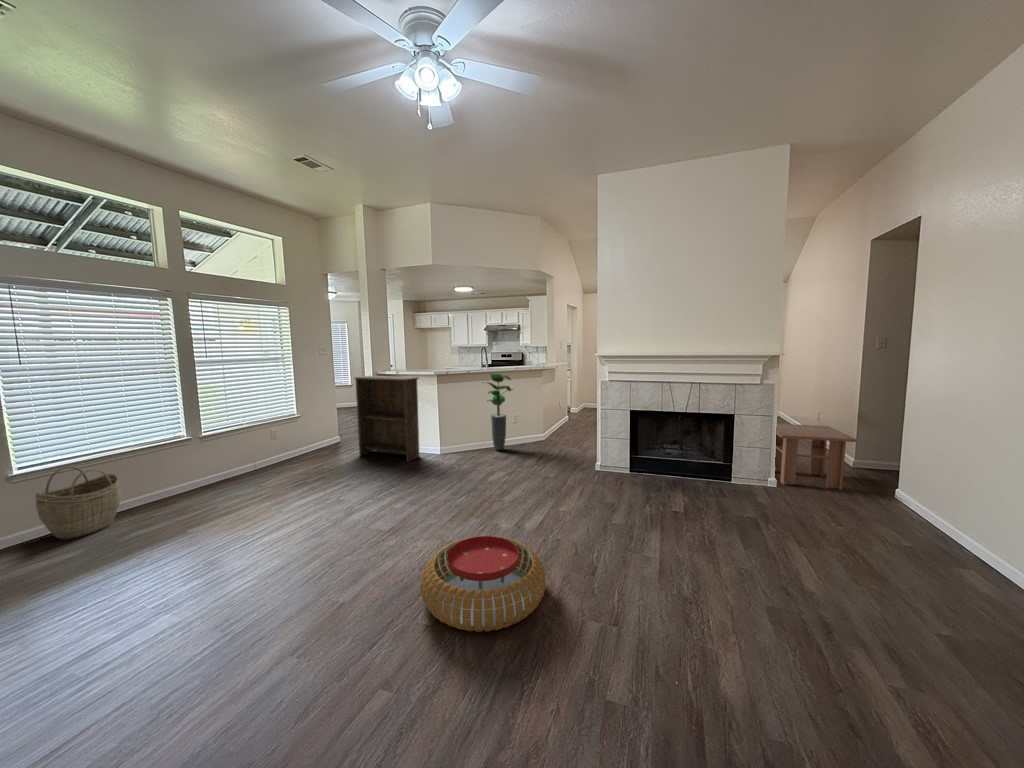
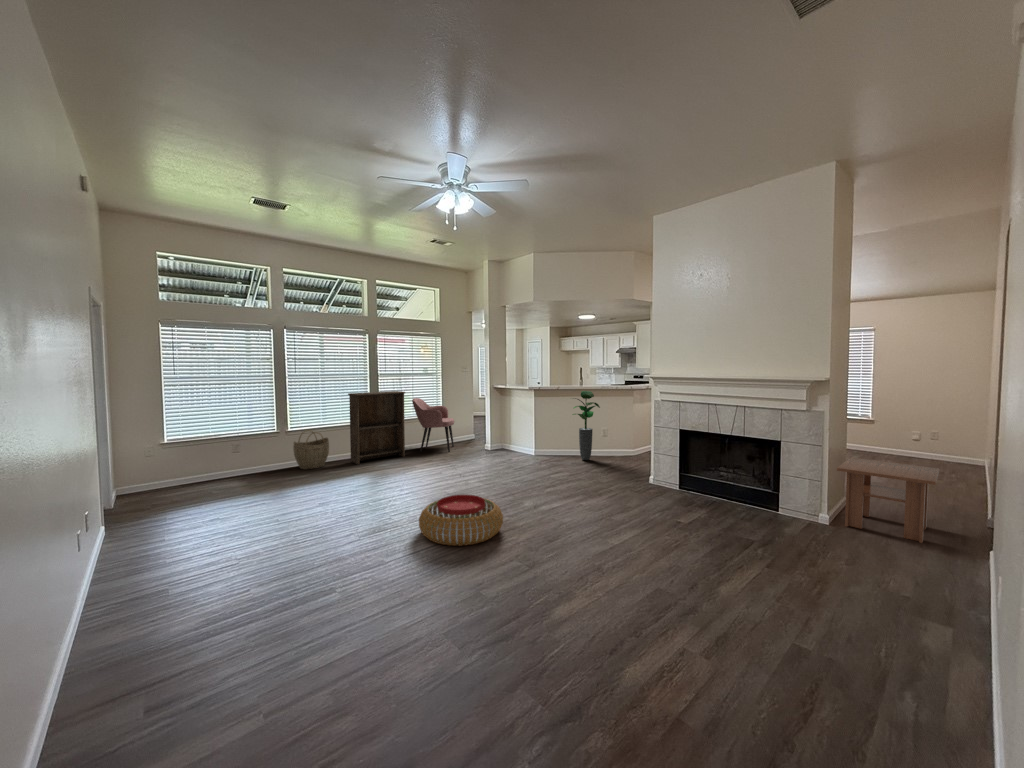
bookshelf: present [354,376,419,461] -> present [348,391,405,464]
armchair: none [255,393,322,469] -> present [412,398,454,452]

